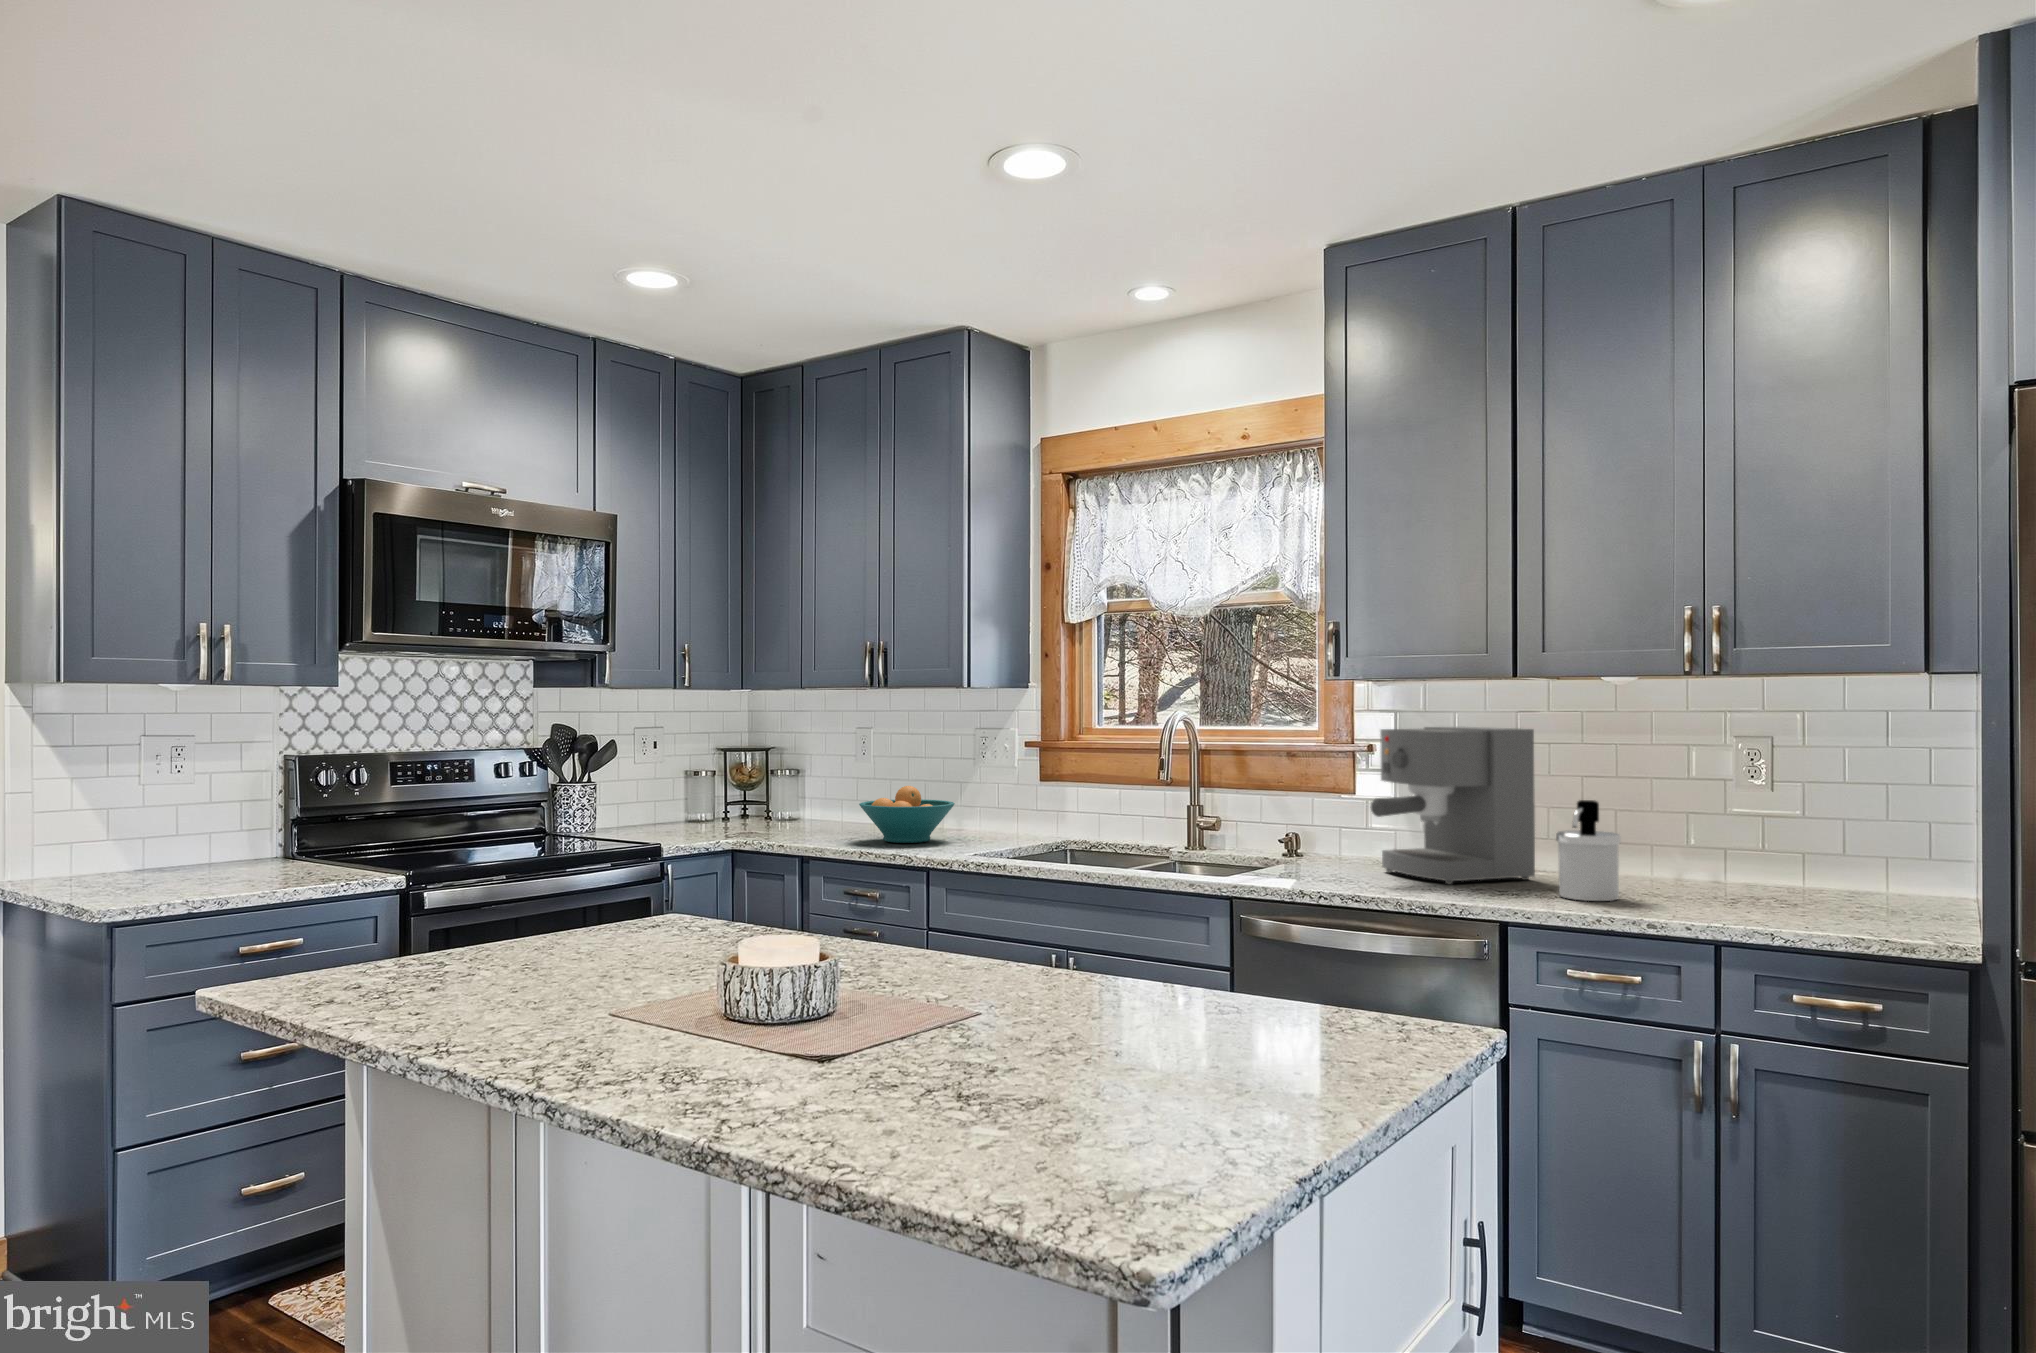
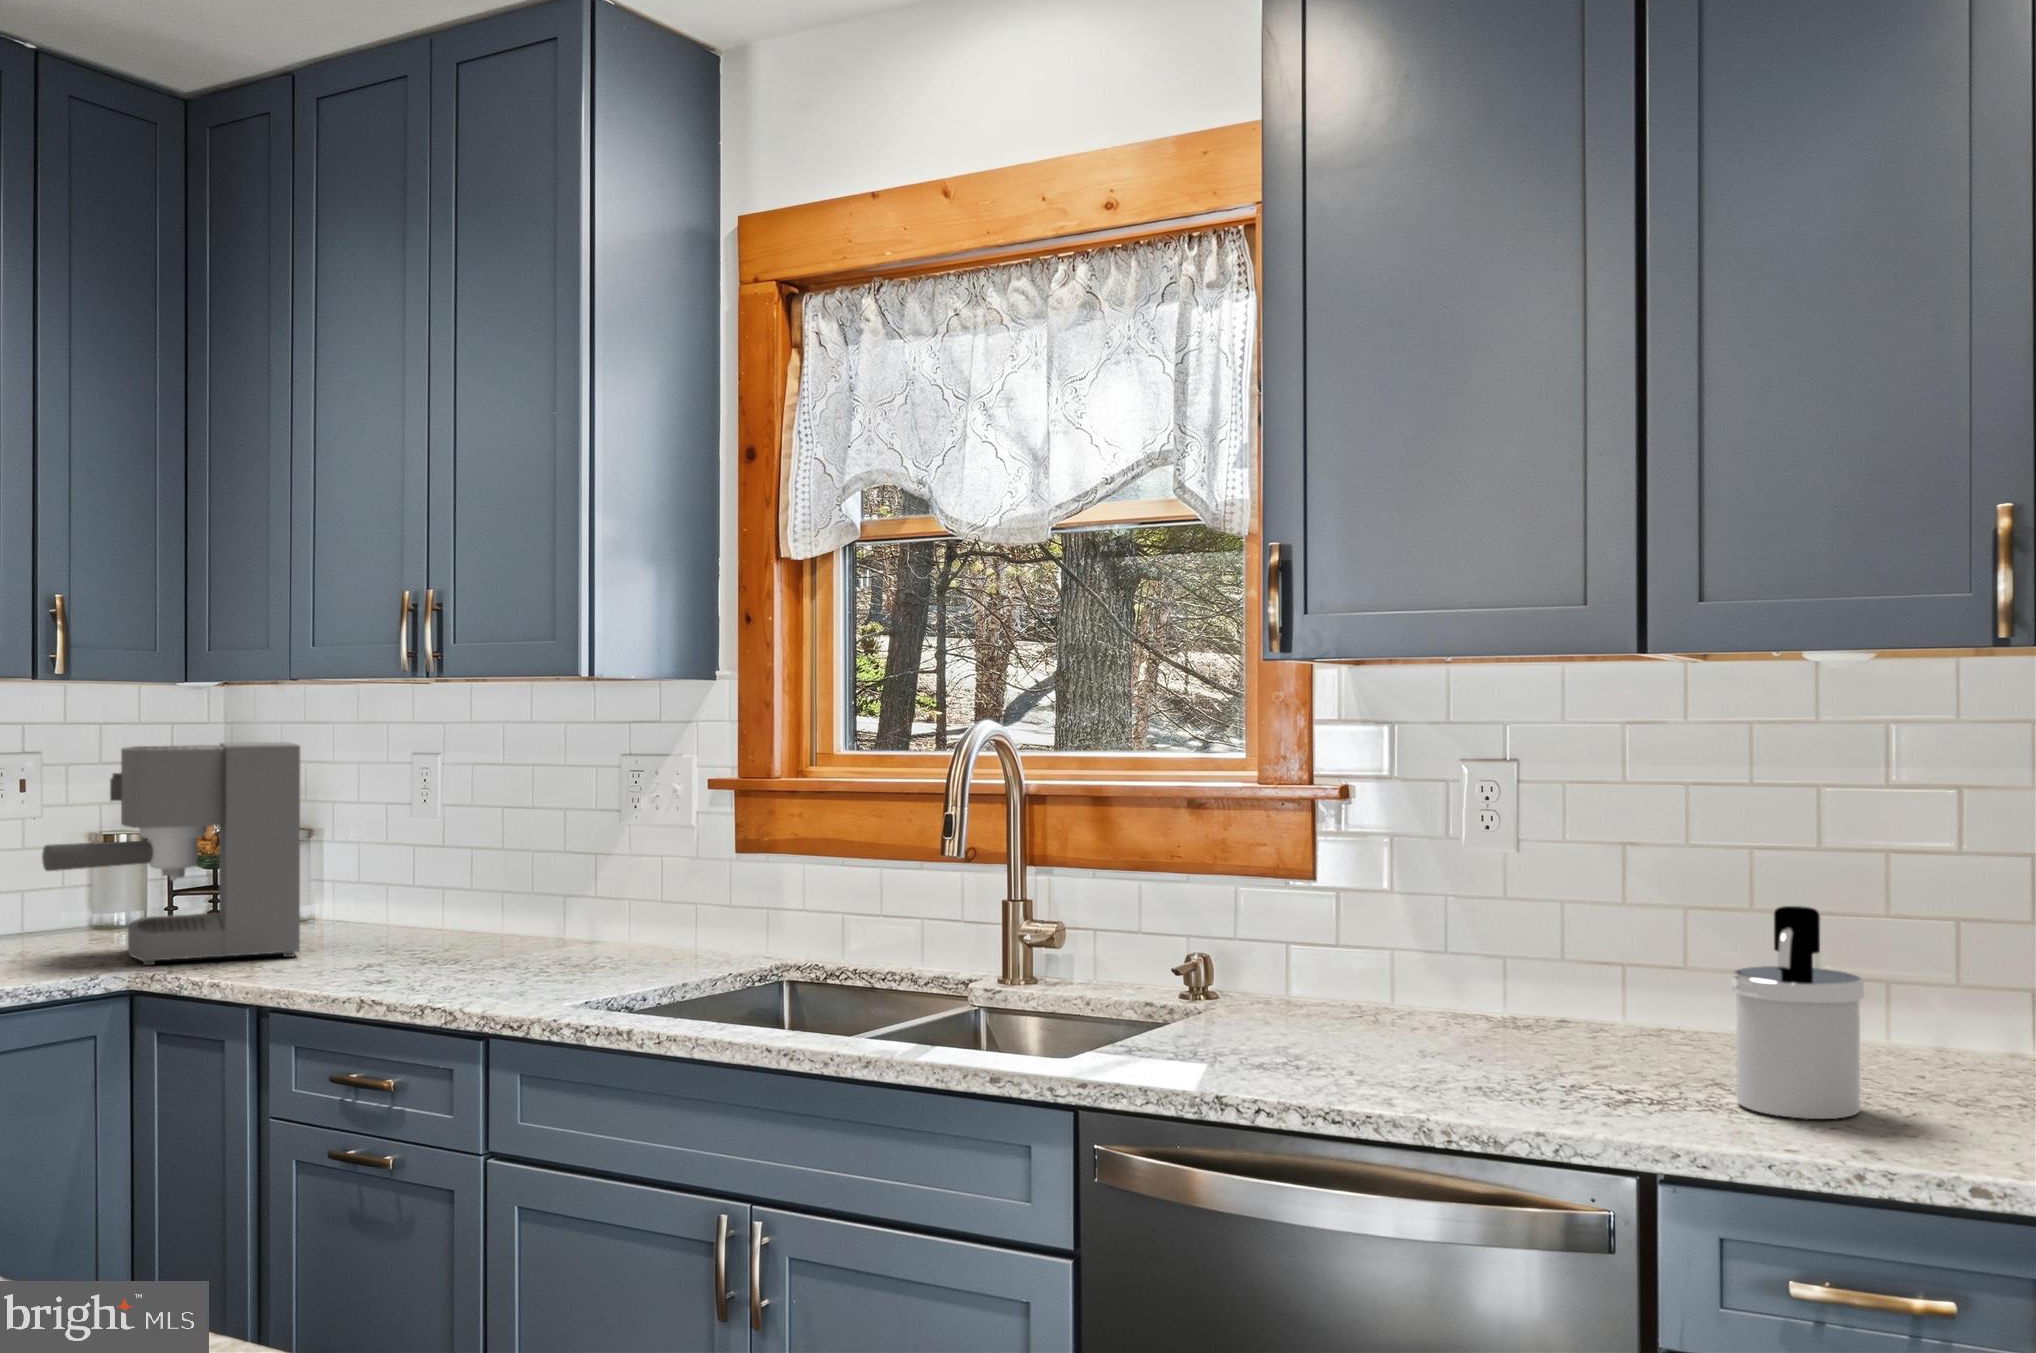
coffee maker: present [1371,726,1535,884] -> present [42,742,300,965]
fruit bowl: present [859,786,955,843] -> none [375,866,565,977]

